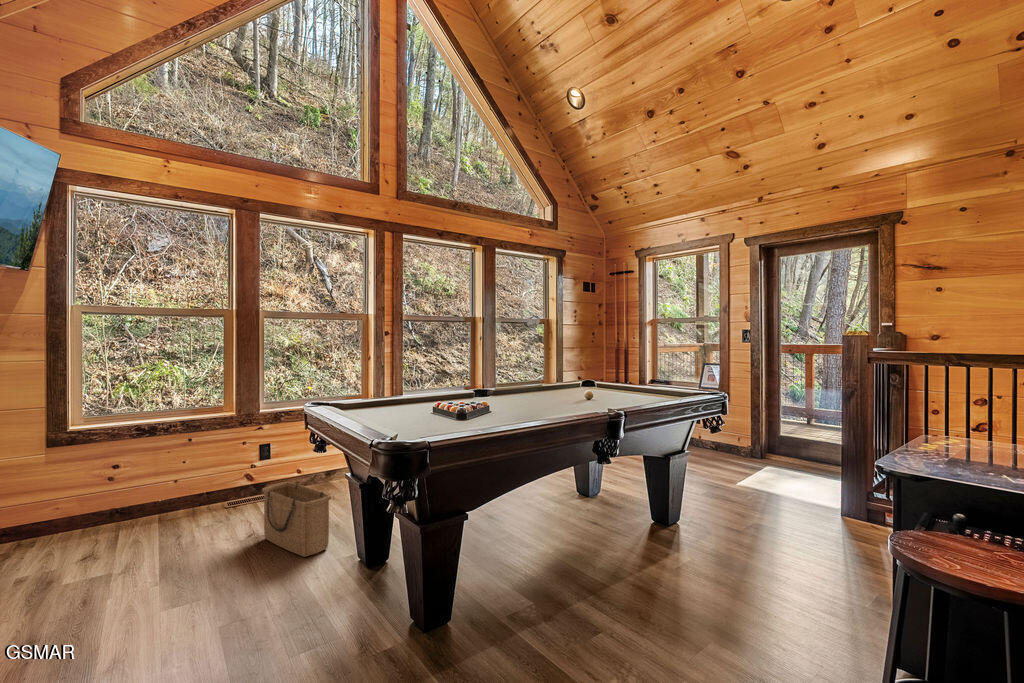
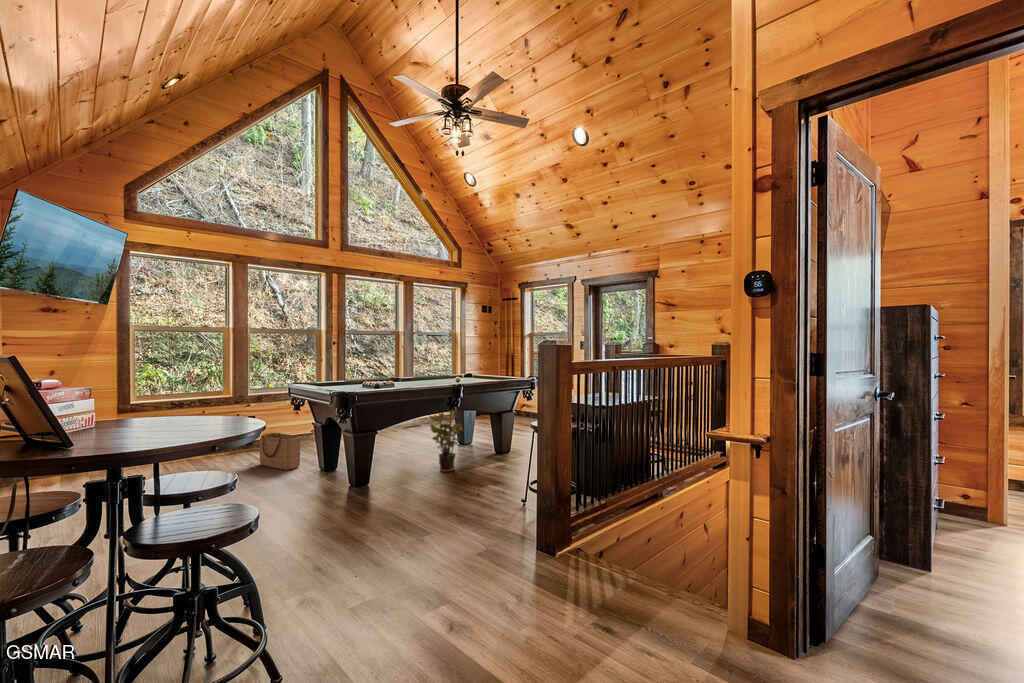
potted plant: none [559,443,621,576] -> present [429,409,463,472]

